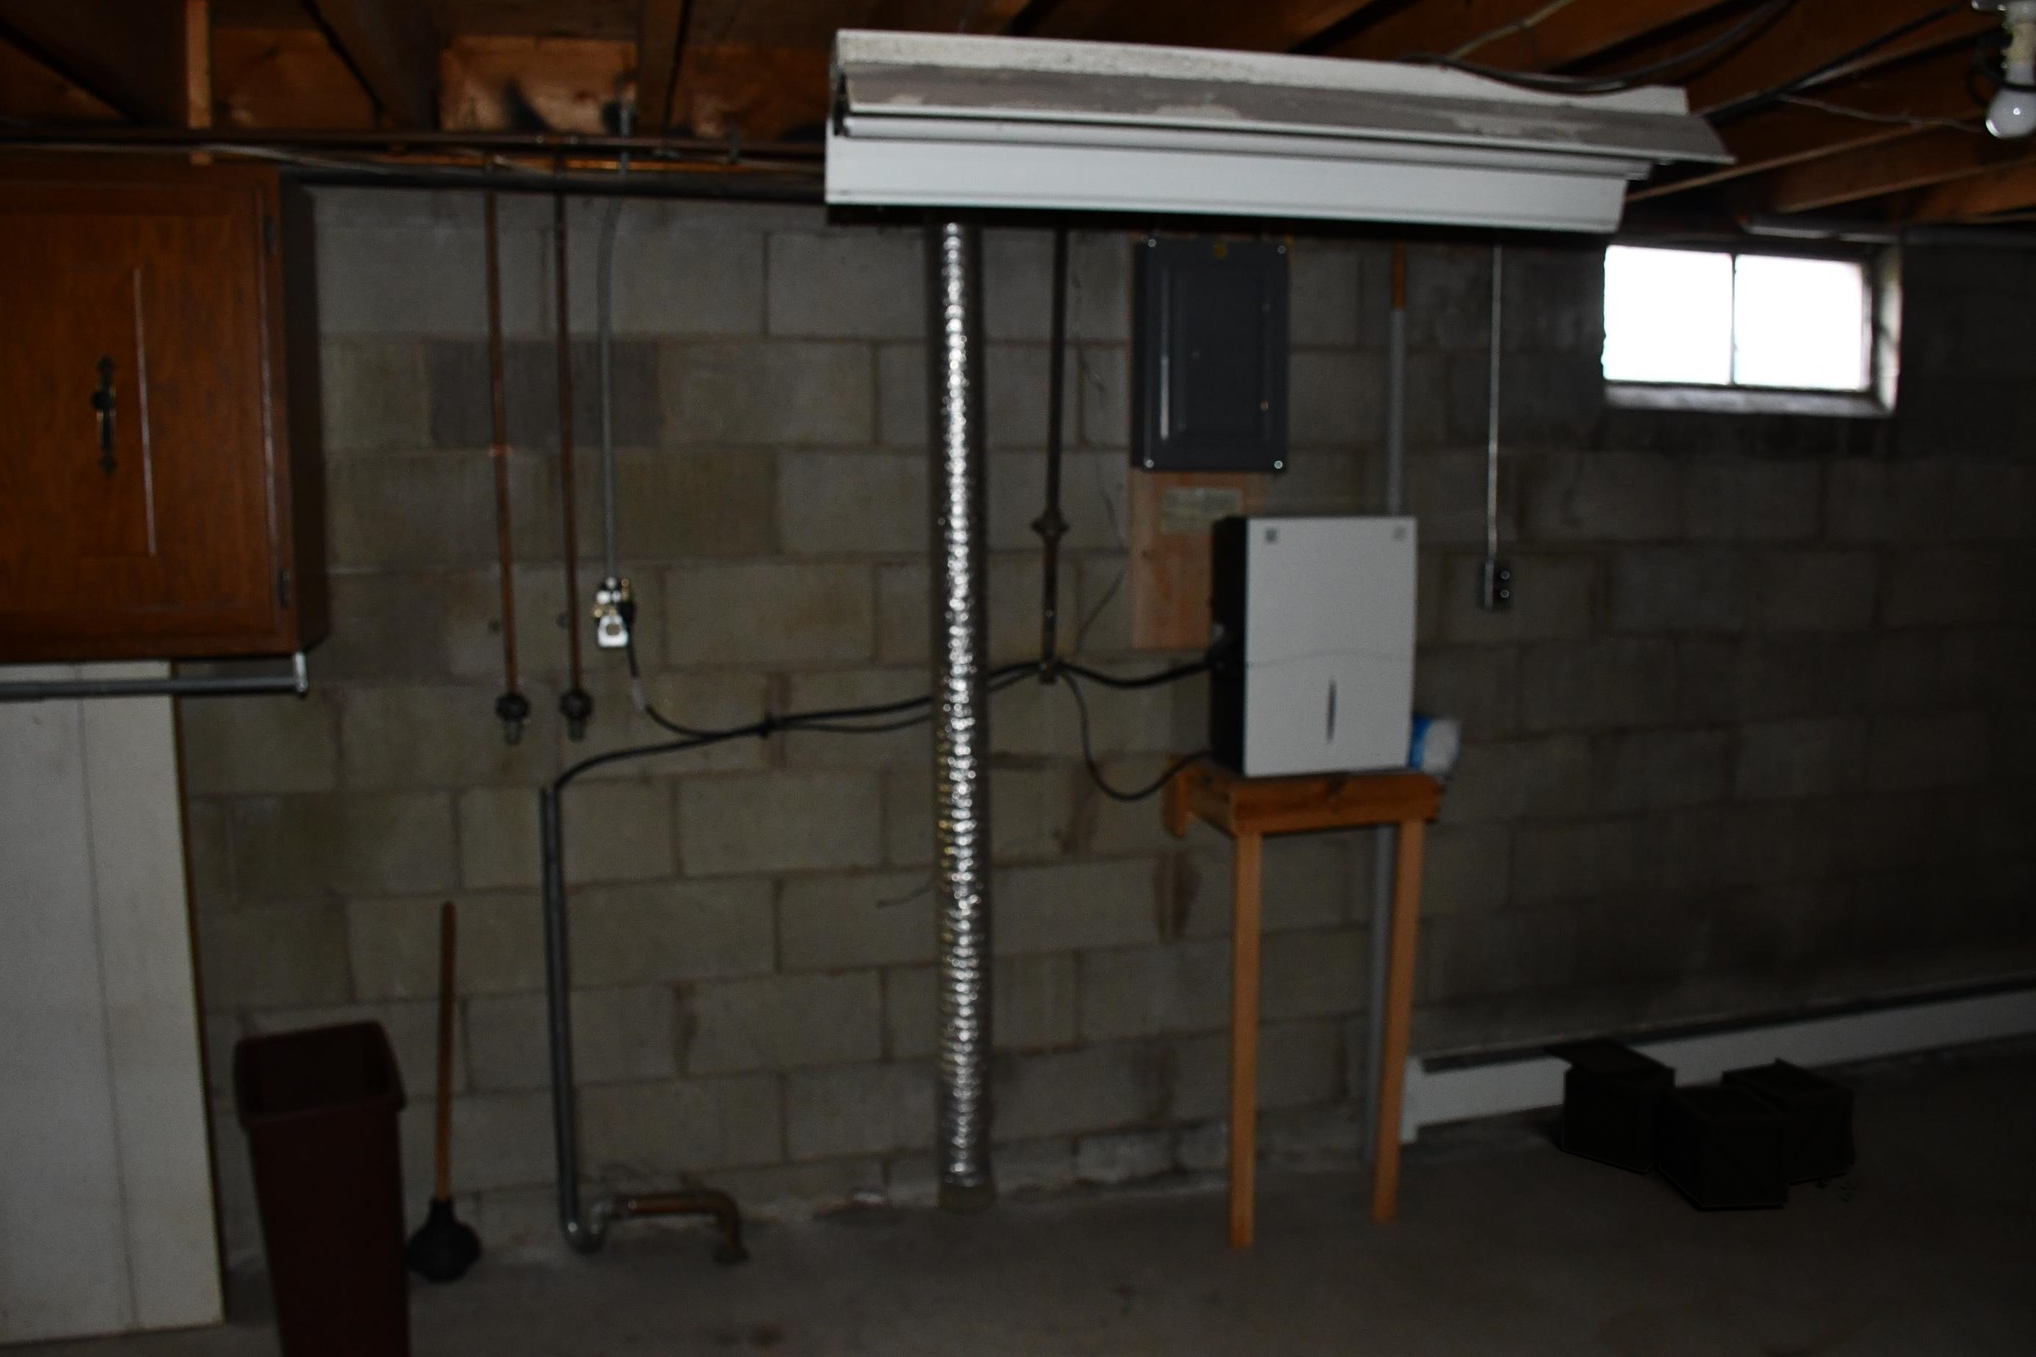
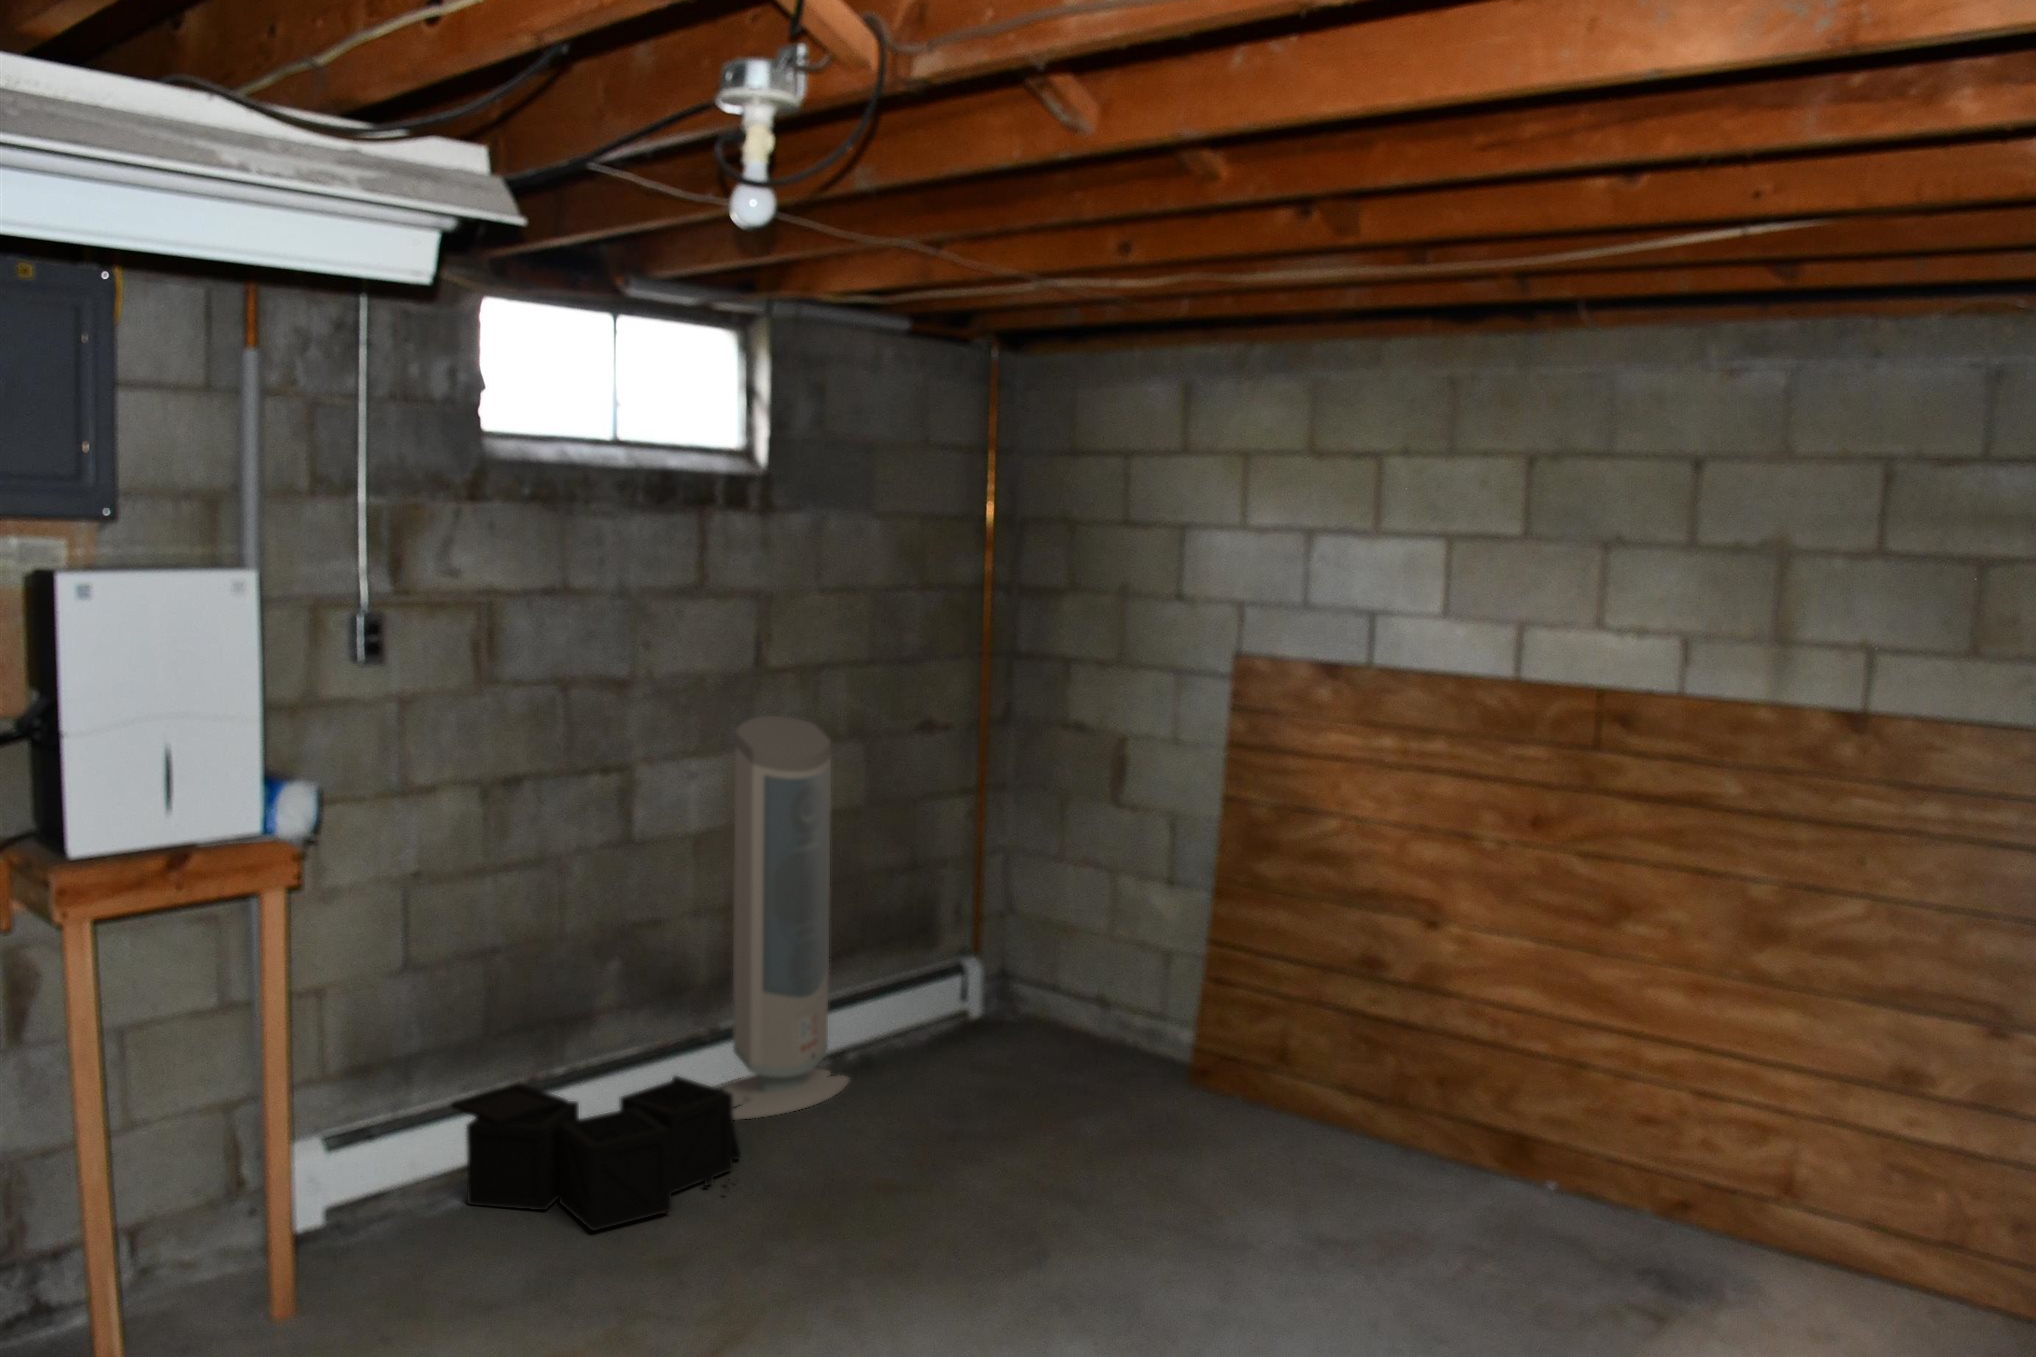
air purifier: none [1802,681,1970,1118] -> present [723,716,849,1120]

